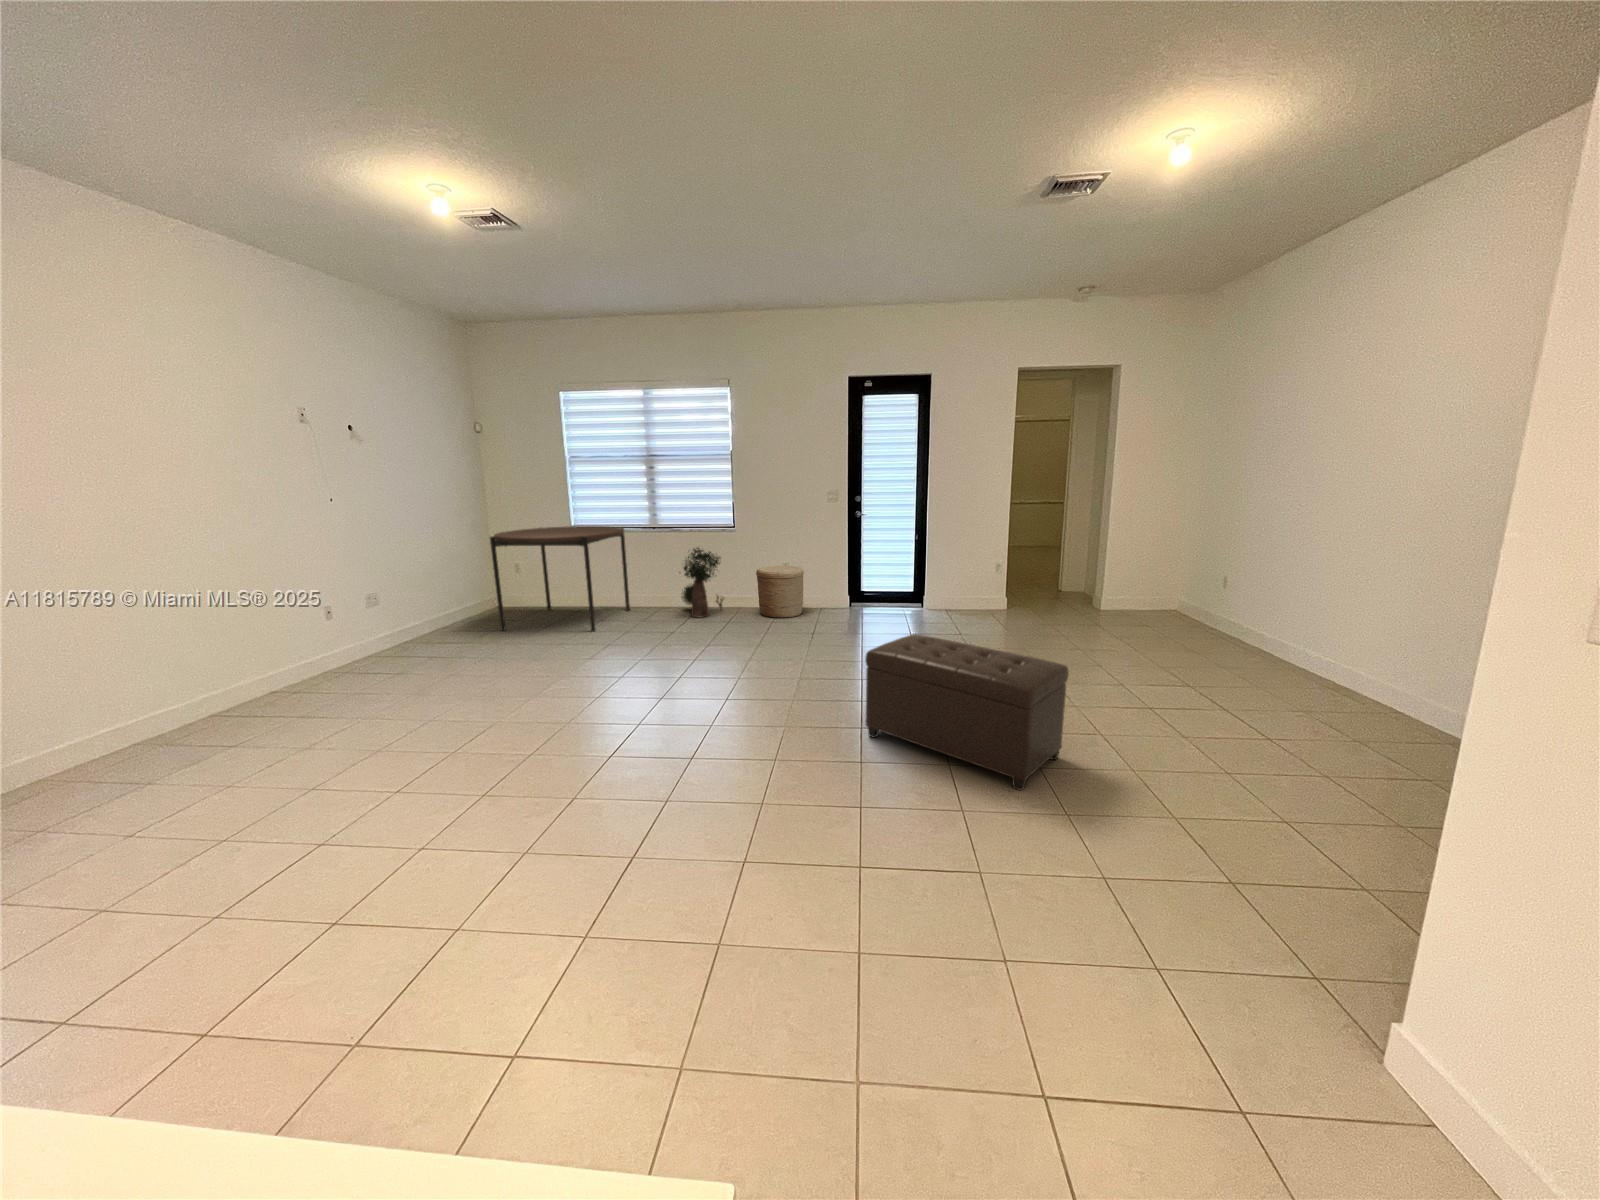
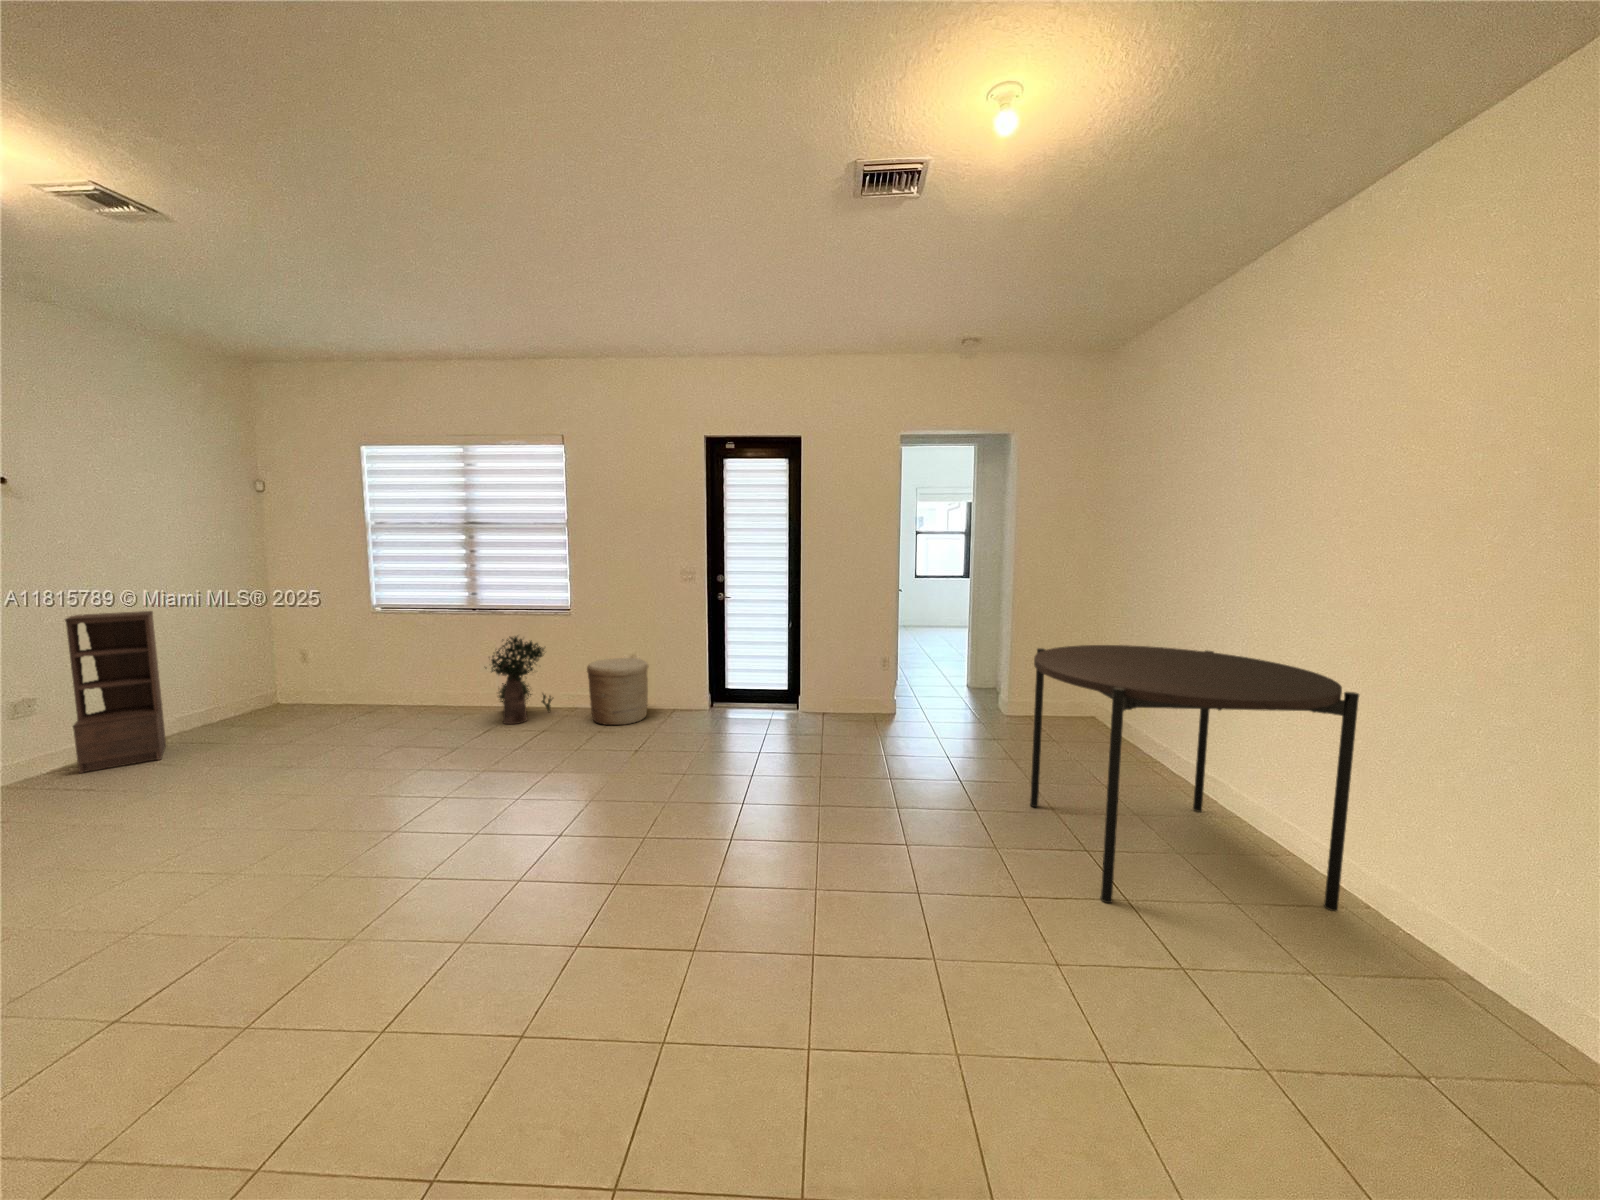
dining table: present [490,526,630,632] -> present [1030,645,1359,911]
bookshelf: none [396,528,465,646] -> present [65,611,166,774]
ottoman: present [865,634,1069,790] -> none [566,793,862,1132]

